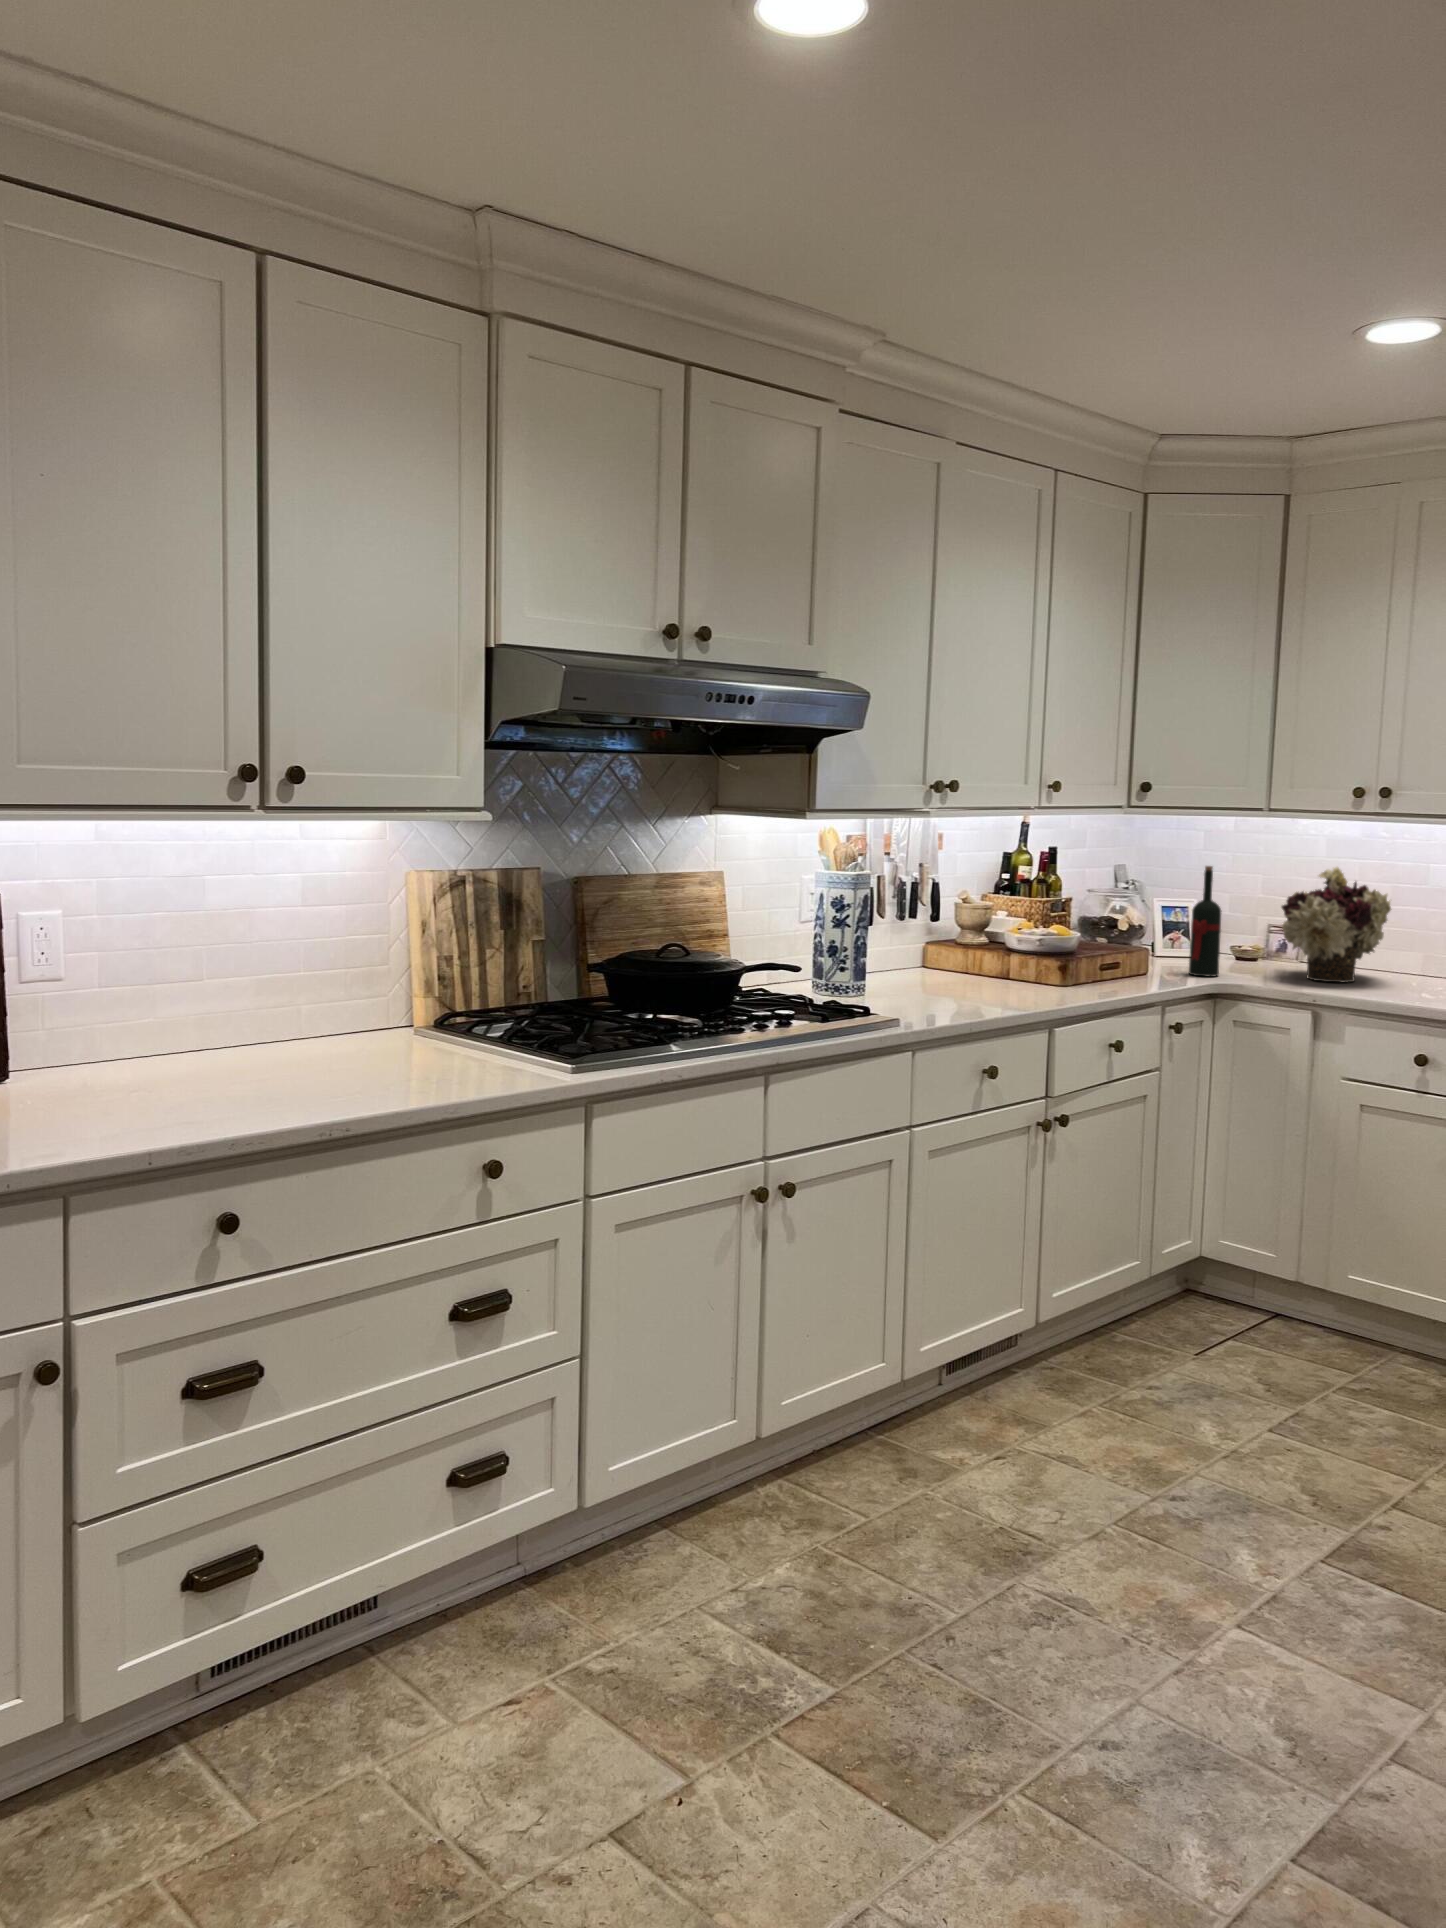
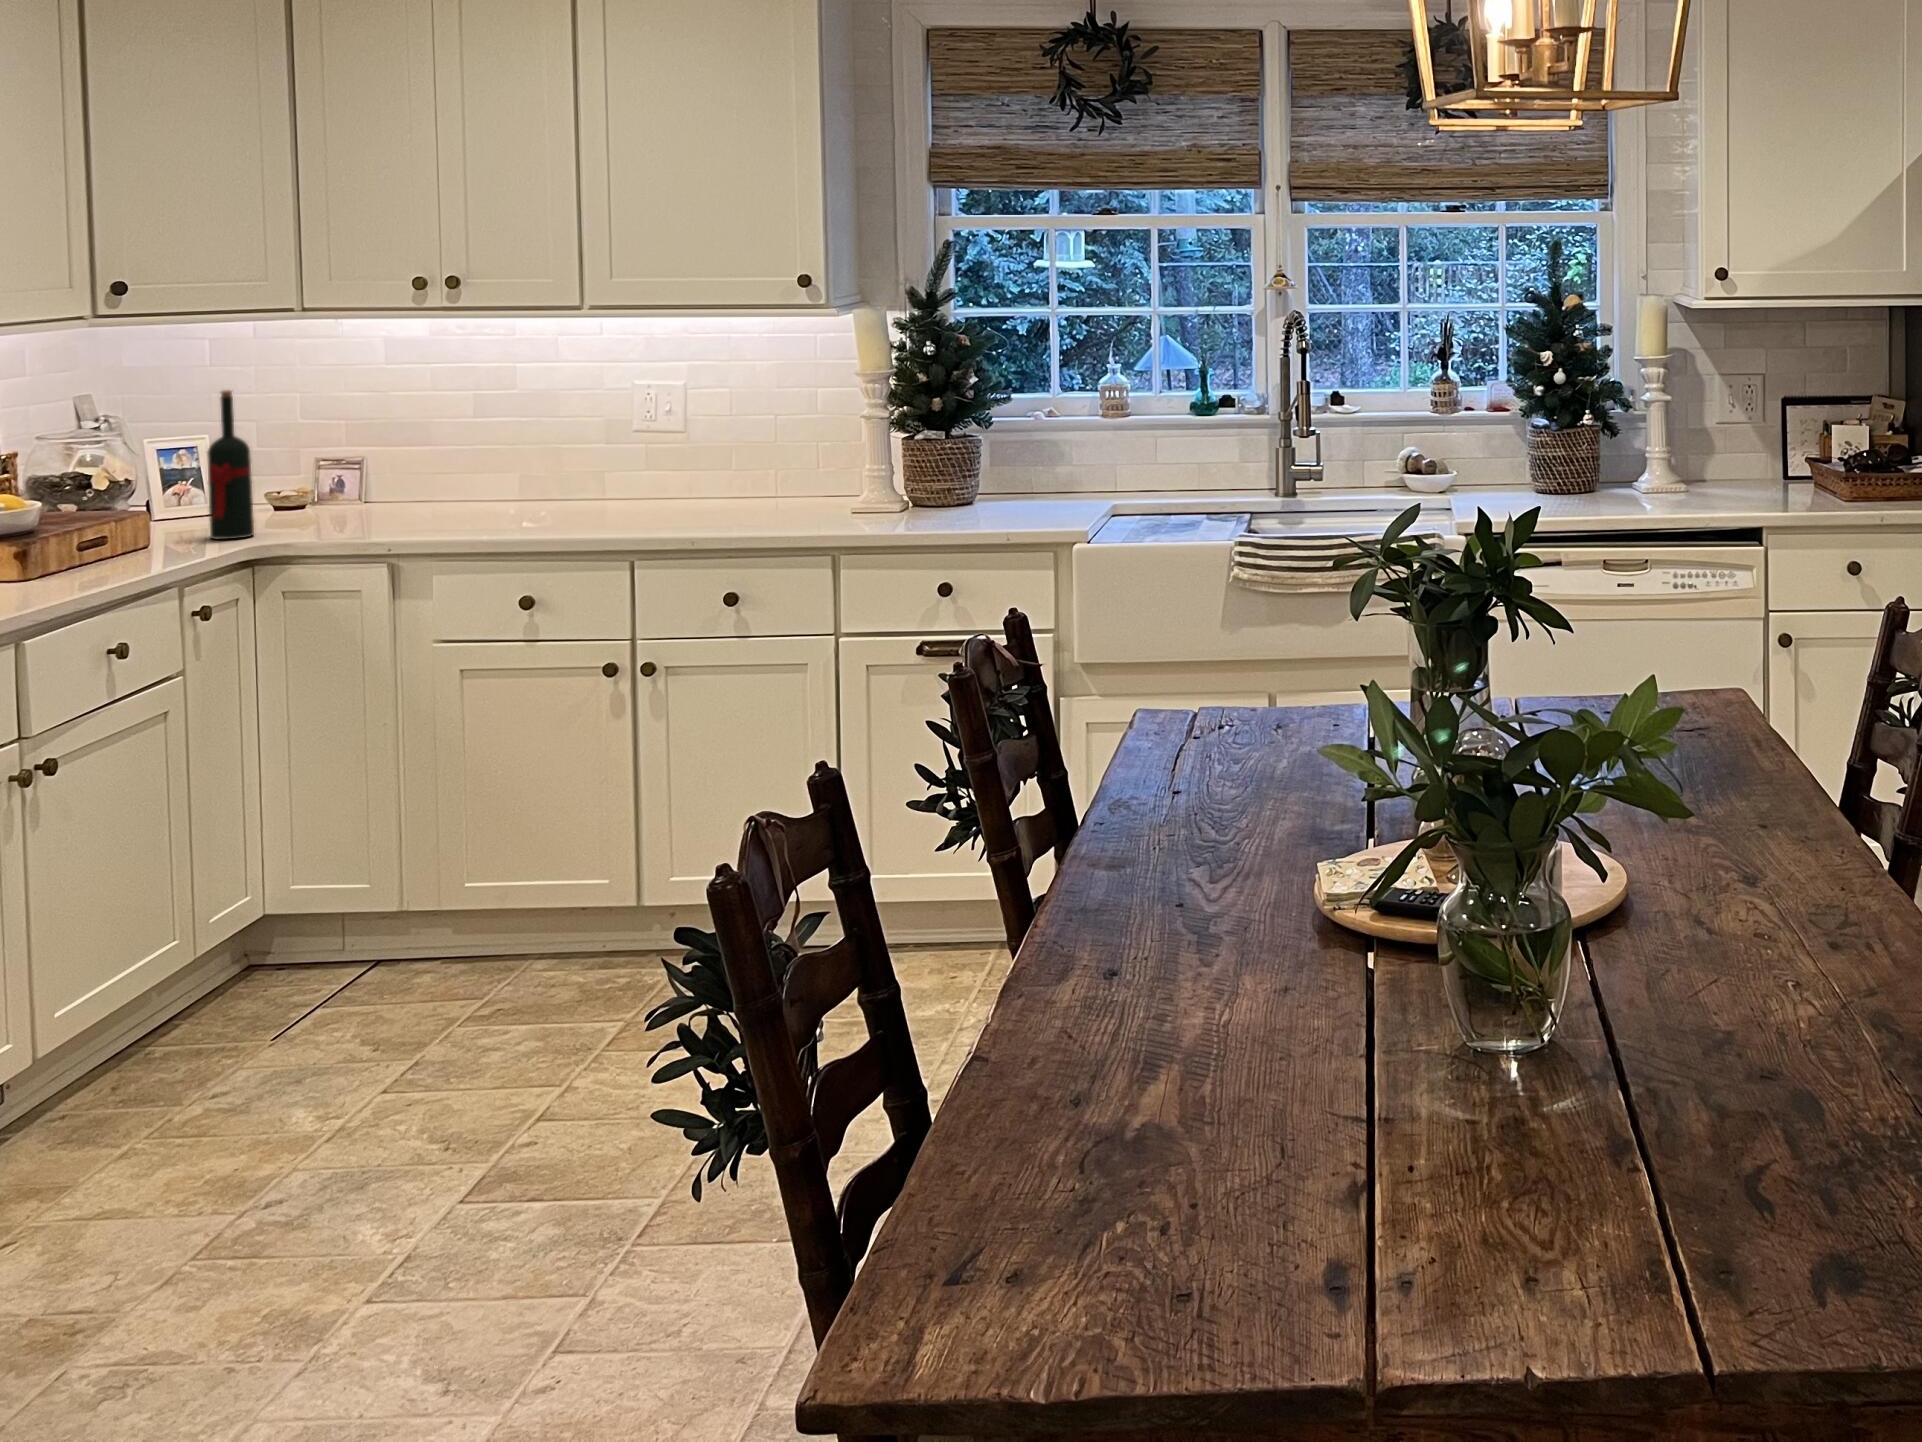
flower arrangement: present [1282,867,1391,982] -> none [332,378,474,525]

